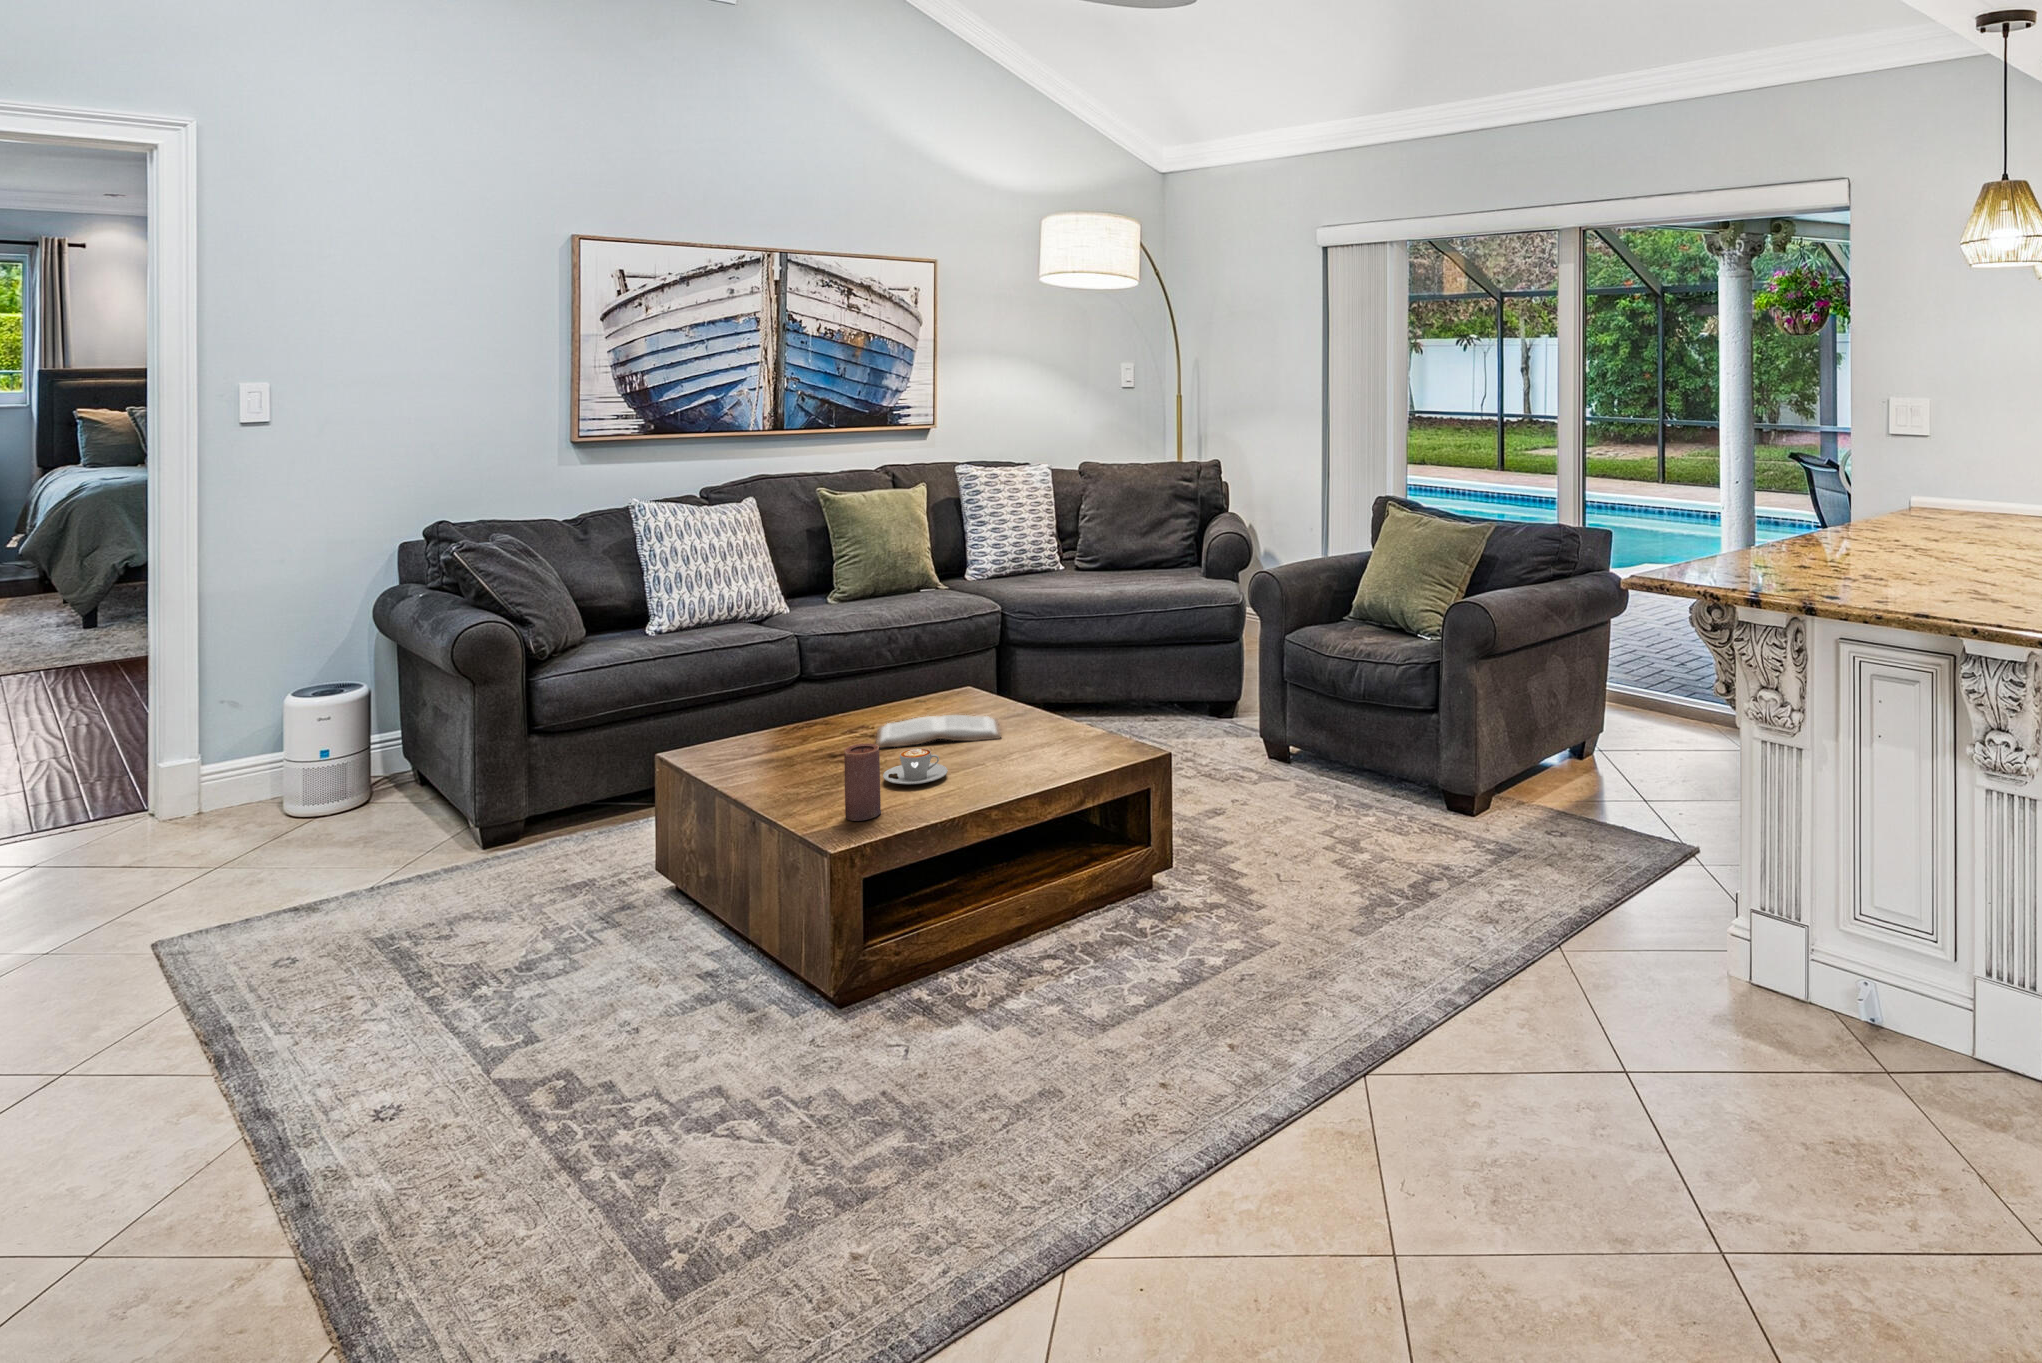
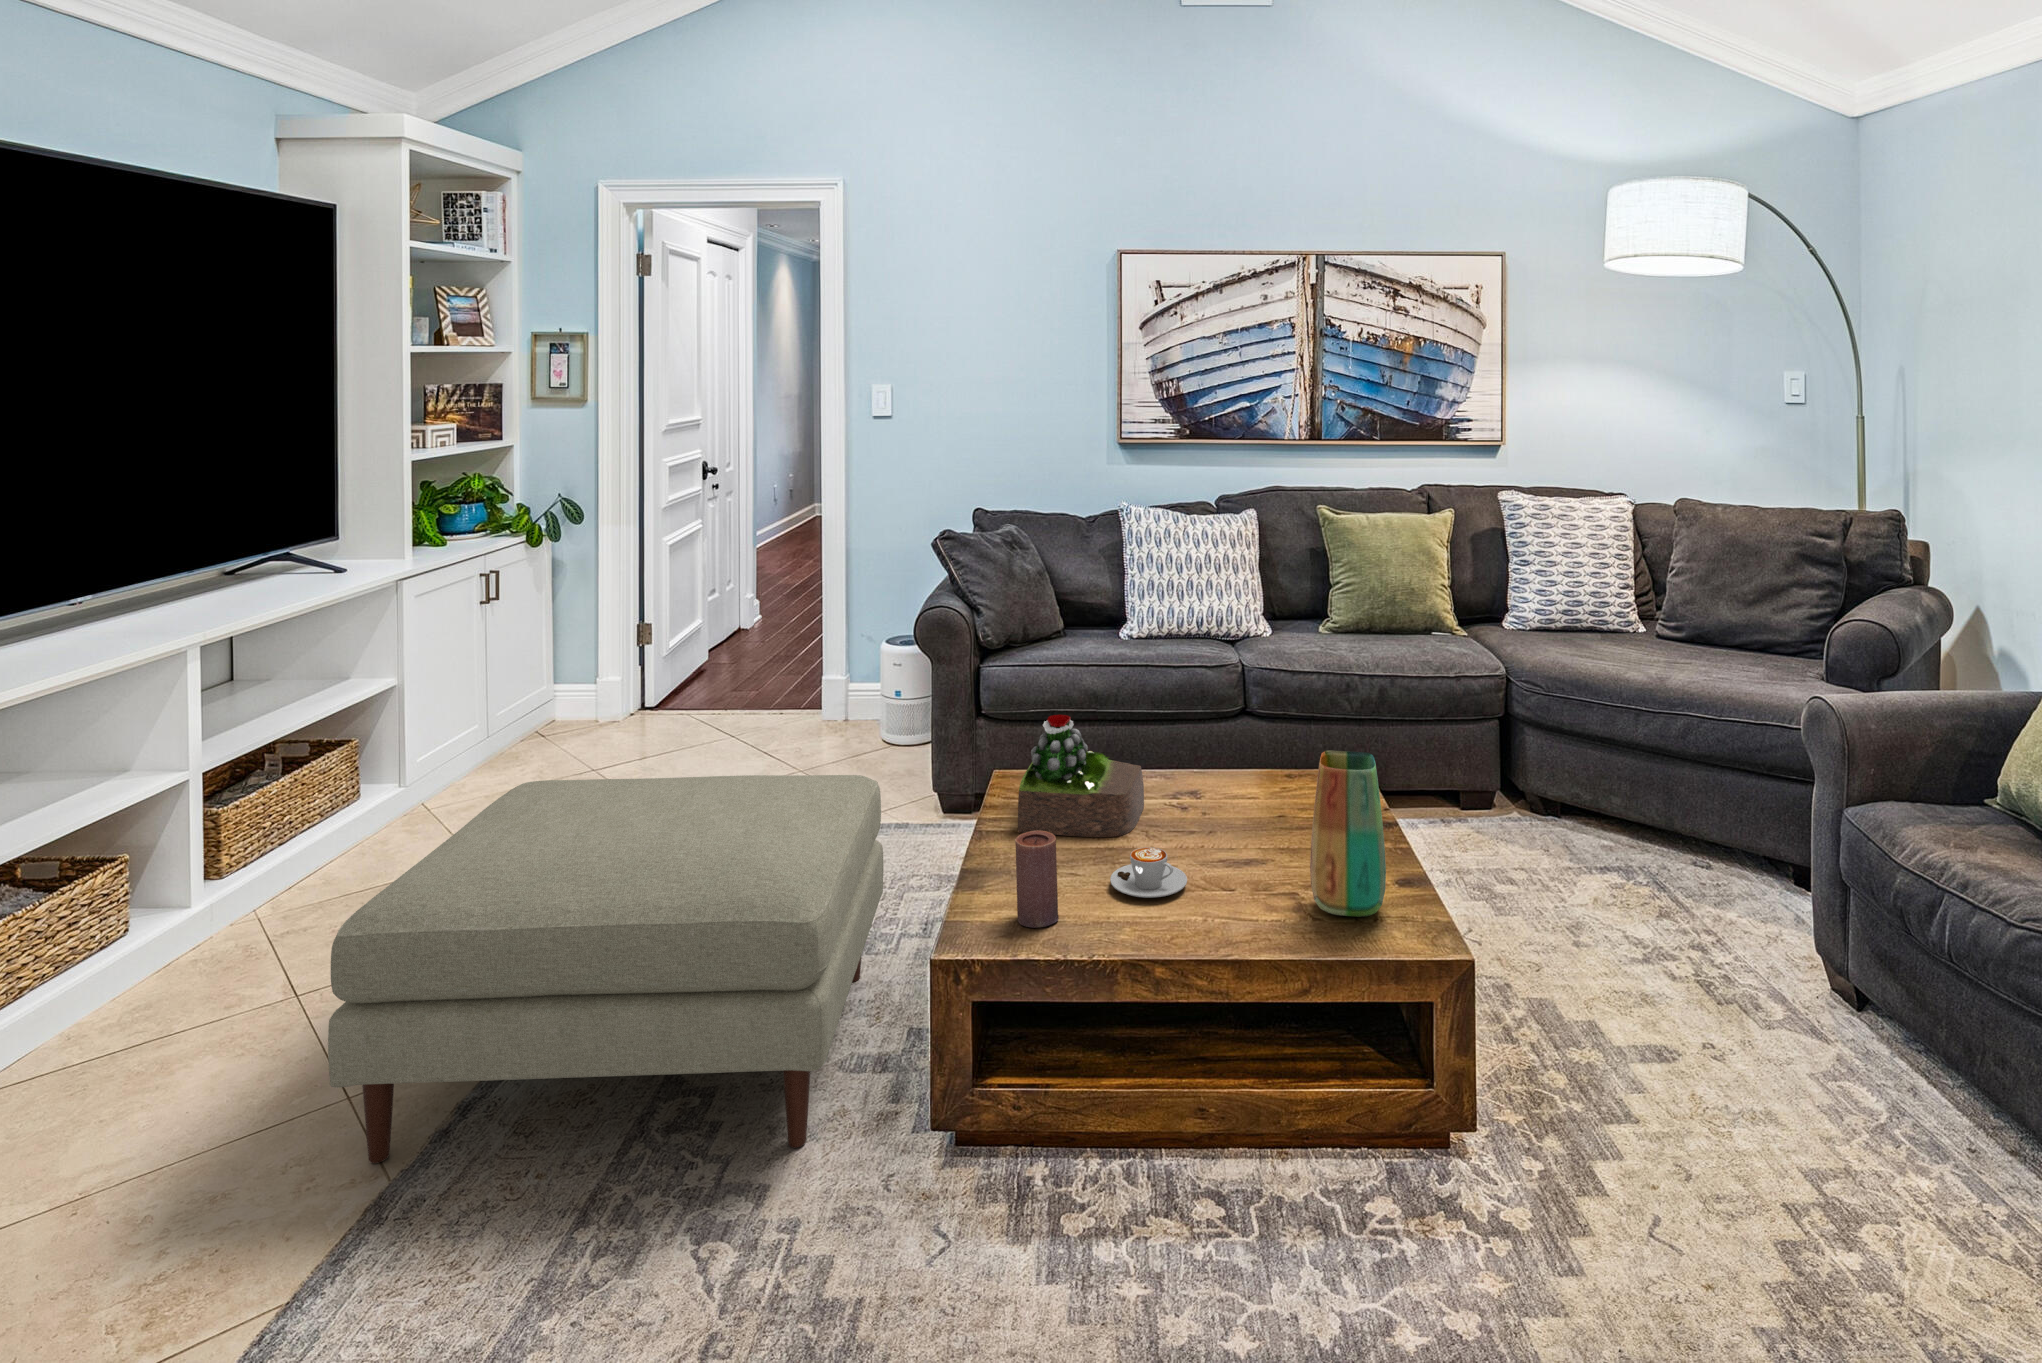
vase: none [1038,638,1098,757] -> present [1310,751,1386,917]
succulent plant: none [732,673,847,781] -> present [1018,715,1144,837]
book: present [876,715,1001,748] -> none [1170,799,1334,859]
ottoman: none [132,765,740,1254] -> present [328,775,884,1163]

